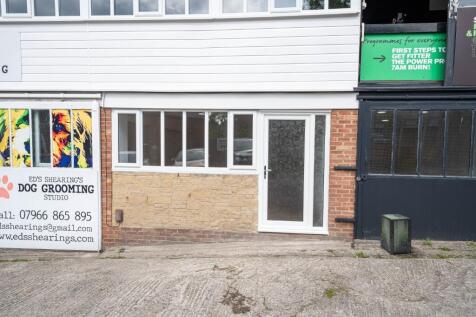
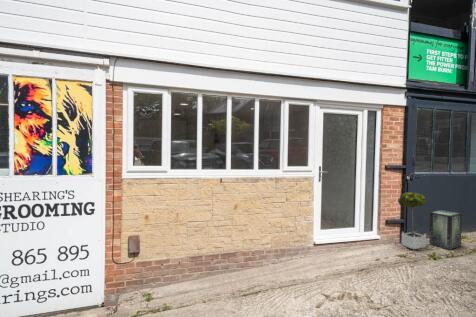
potted tree: none [345,193,370,249] -> present [398,193,426,249]

